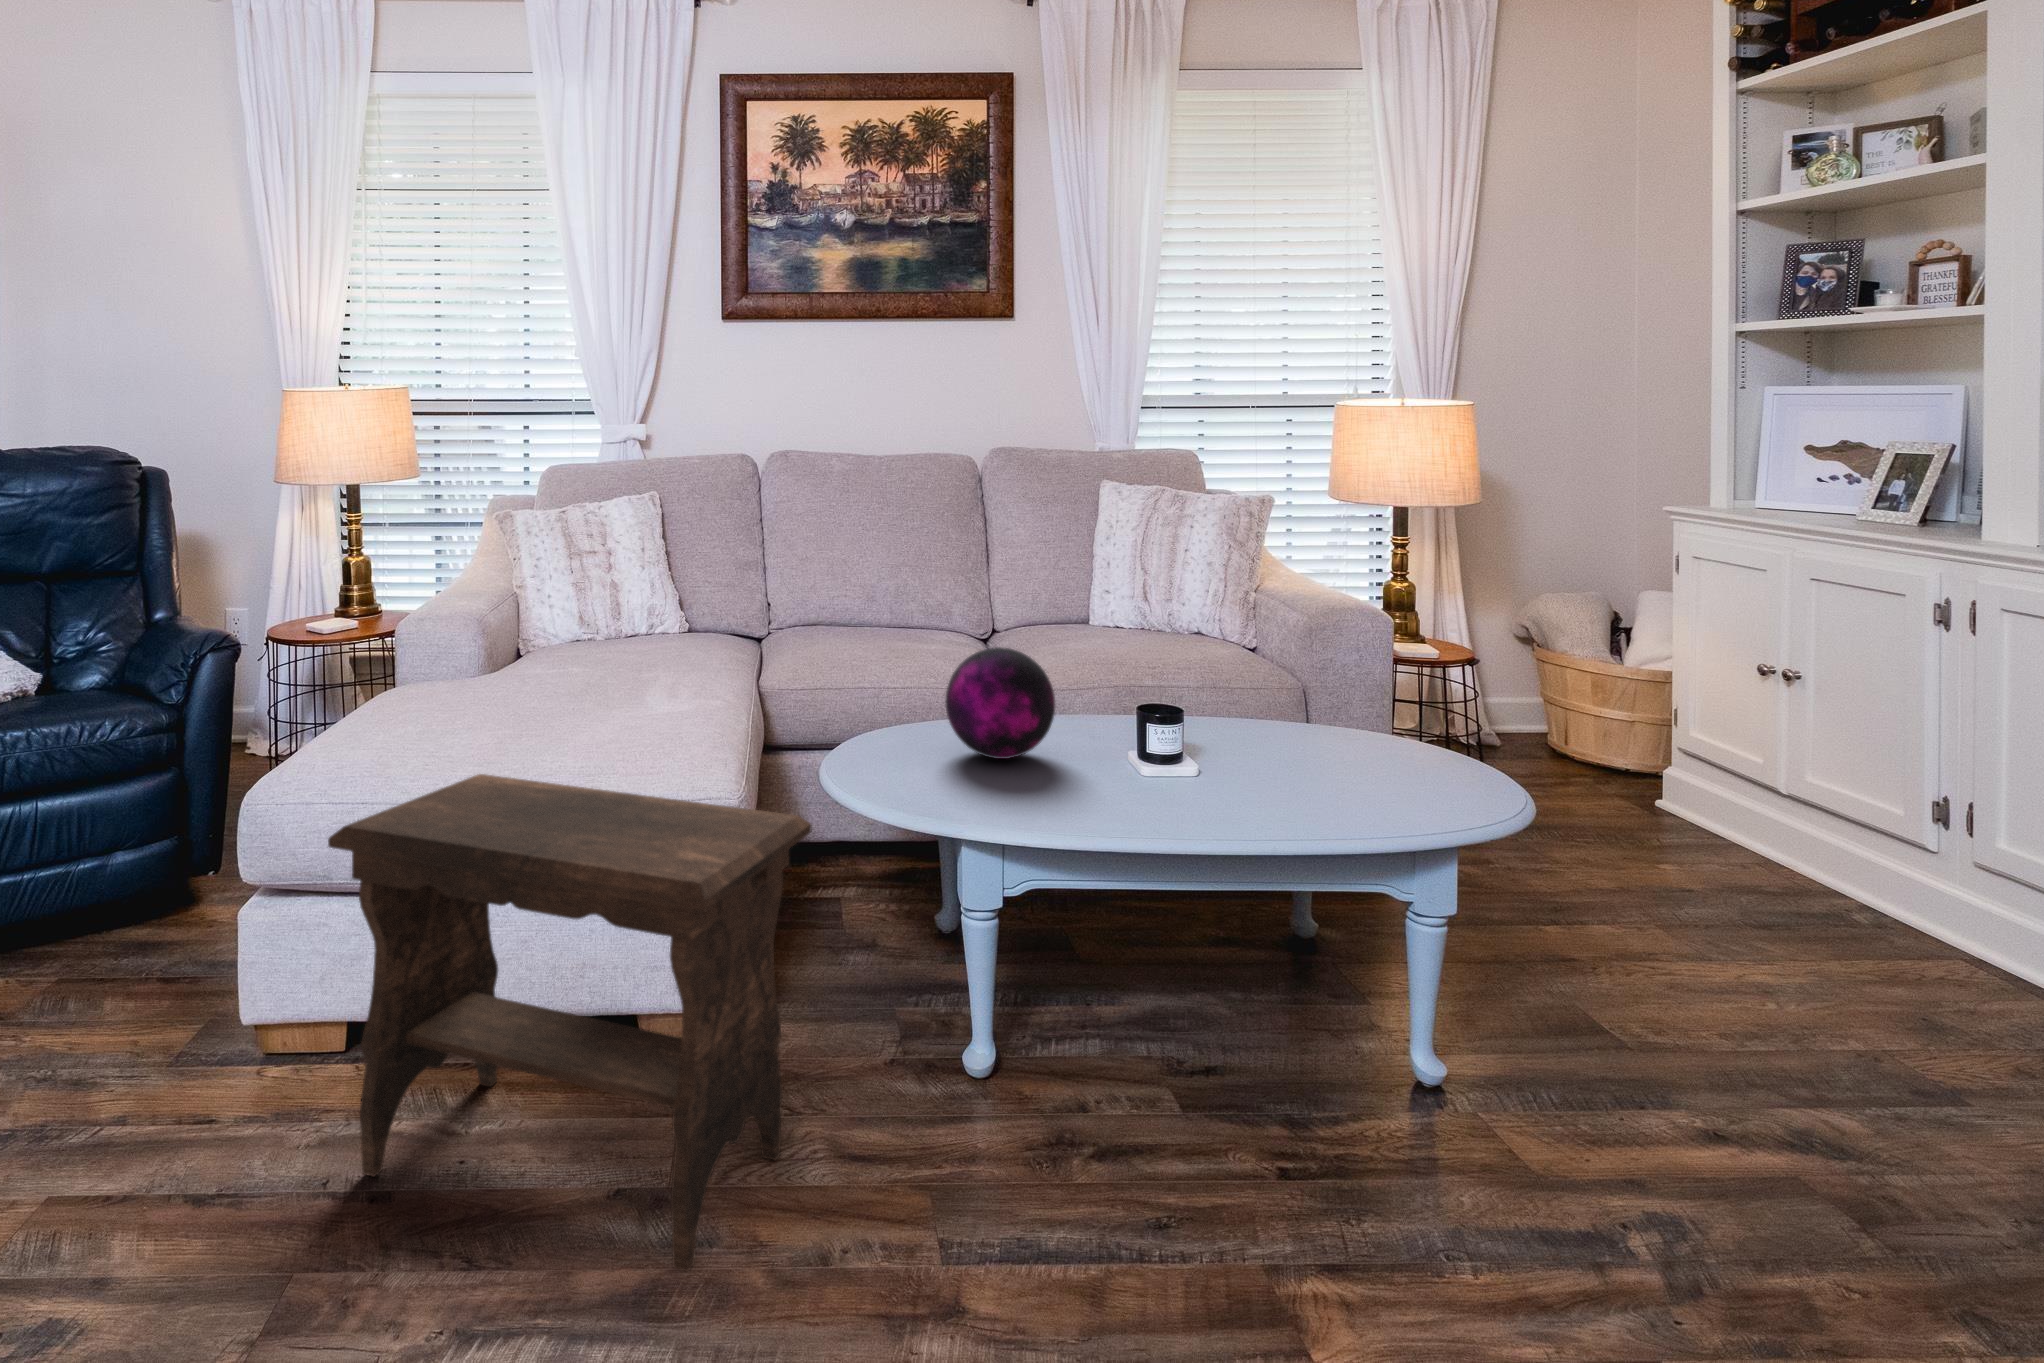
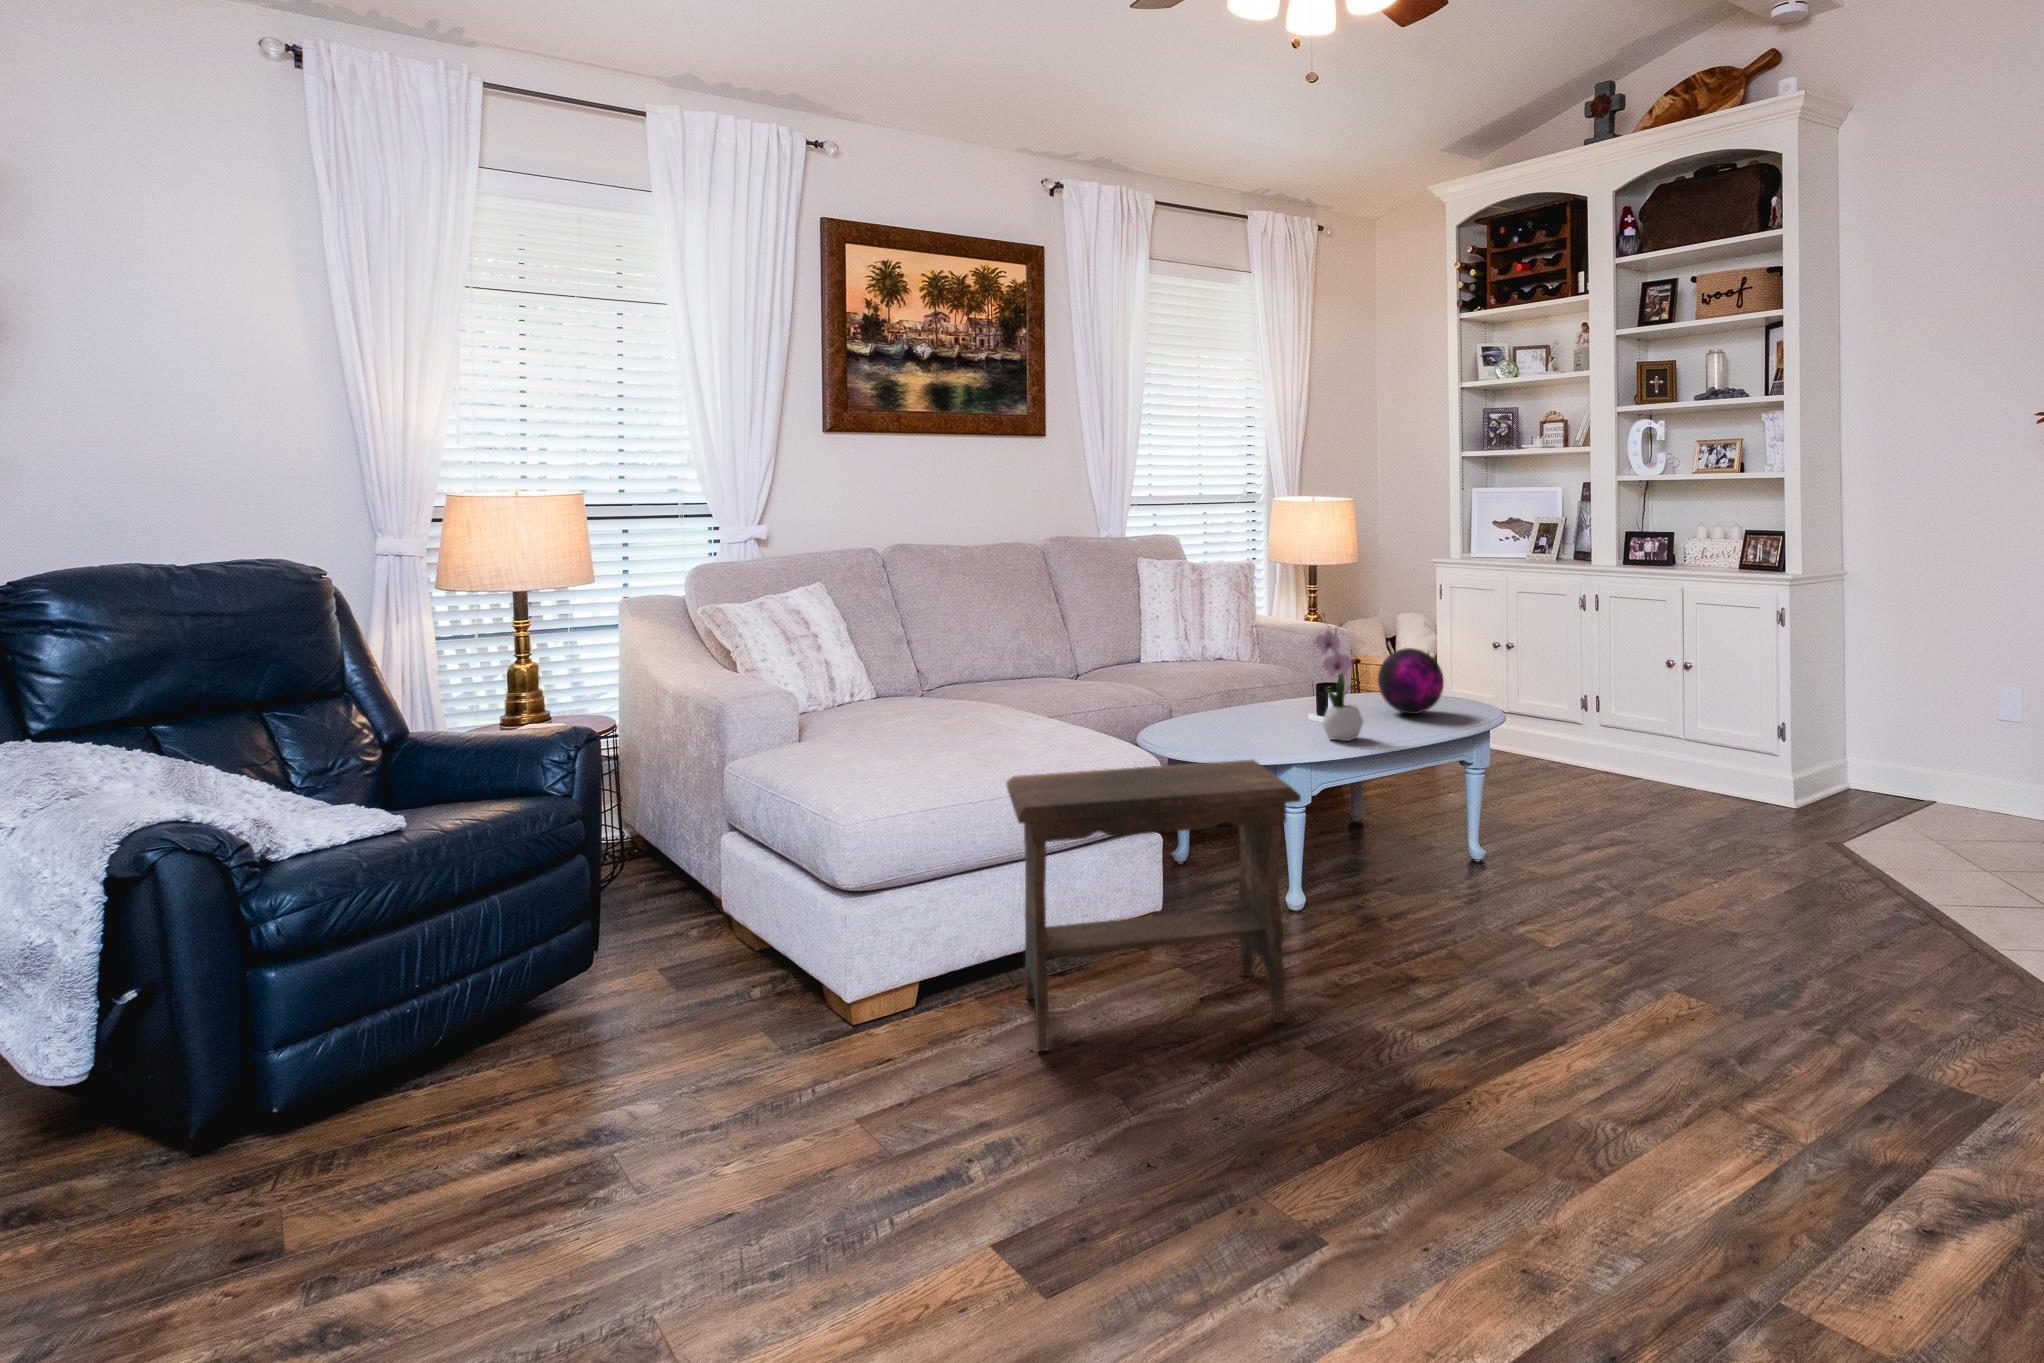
flower arrangement: none [1052,586,1154,810] -> present [1315,614,1363,741]
decorative orb: present [946,647,1055,759] -> present [1378,648,1444,714]

